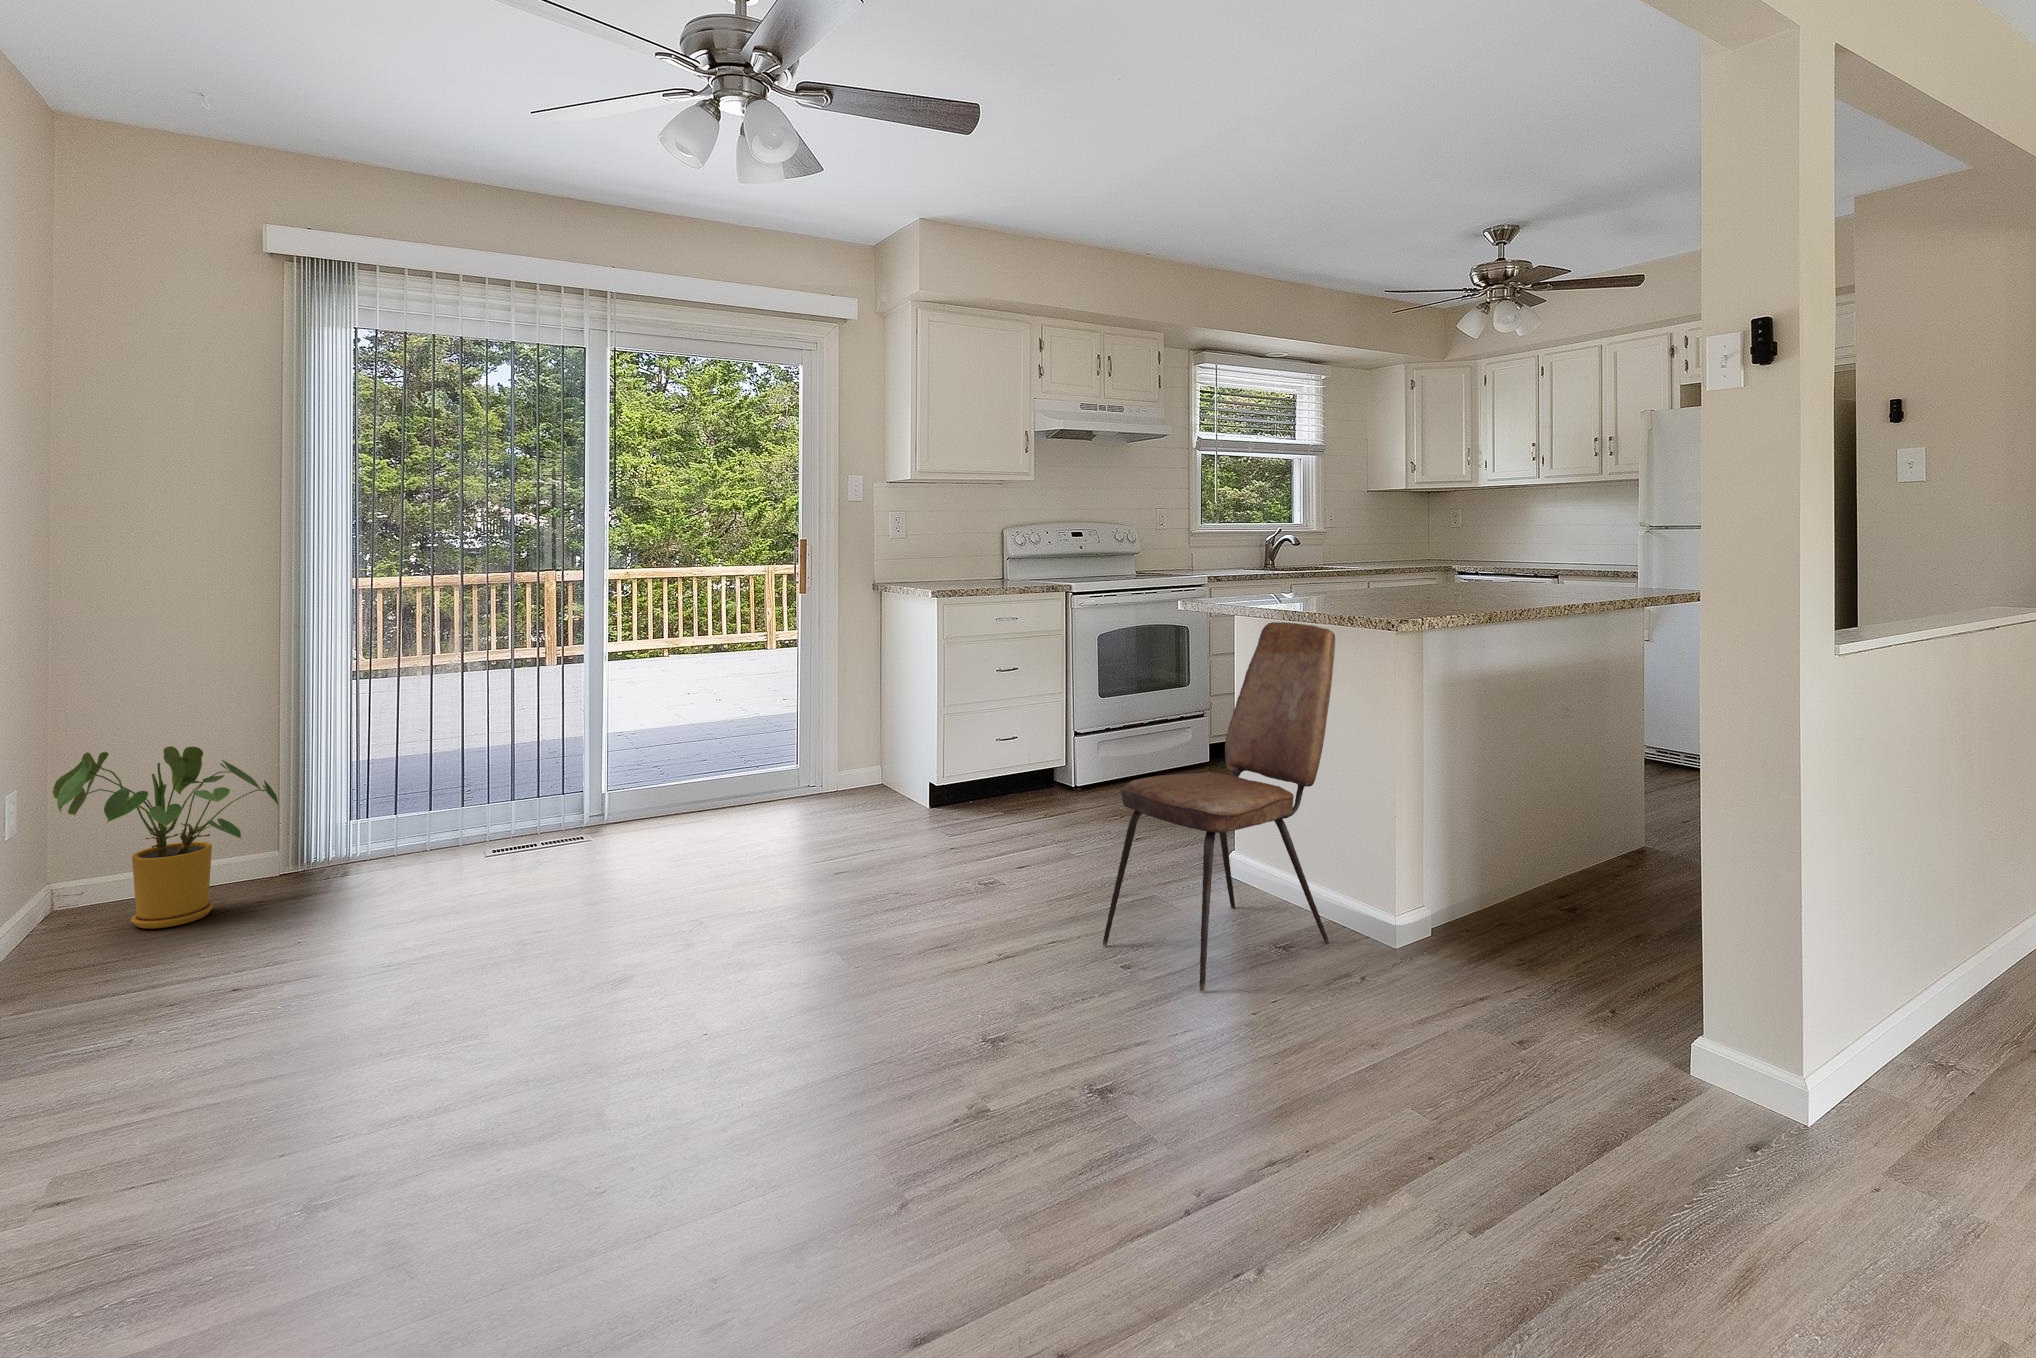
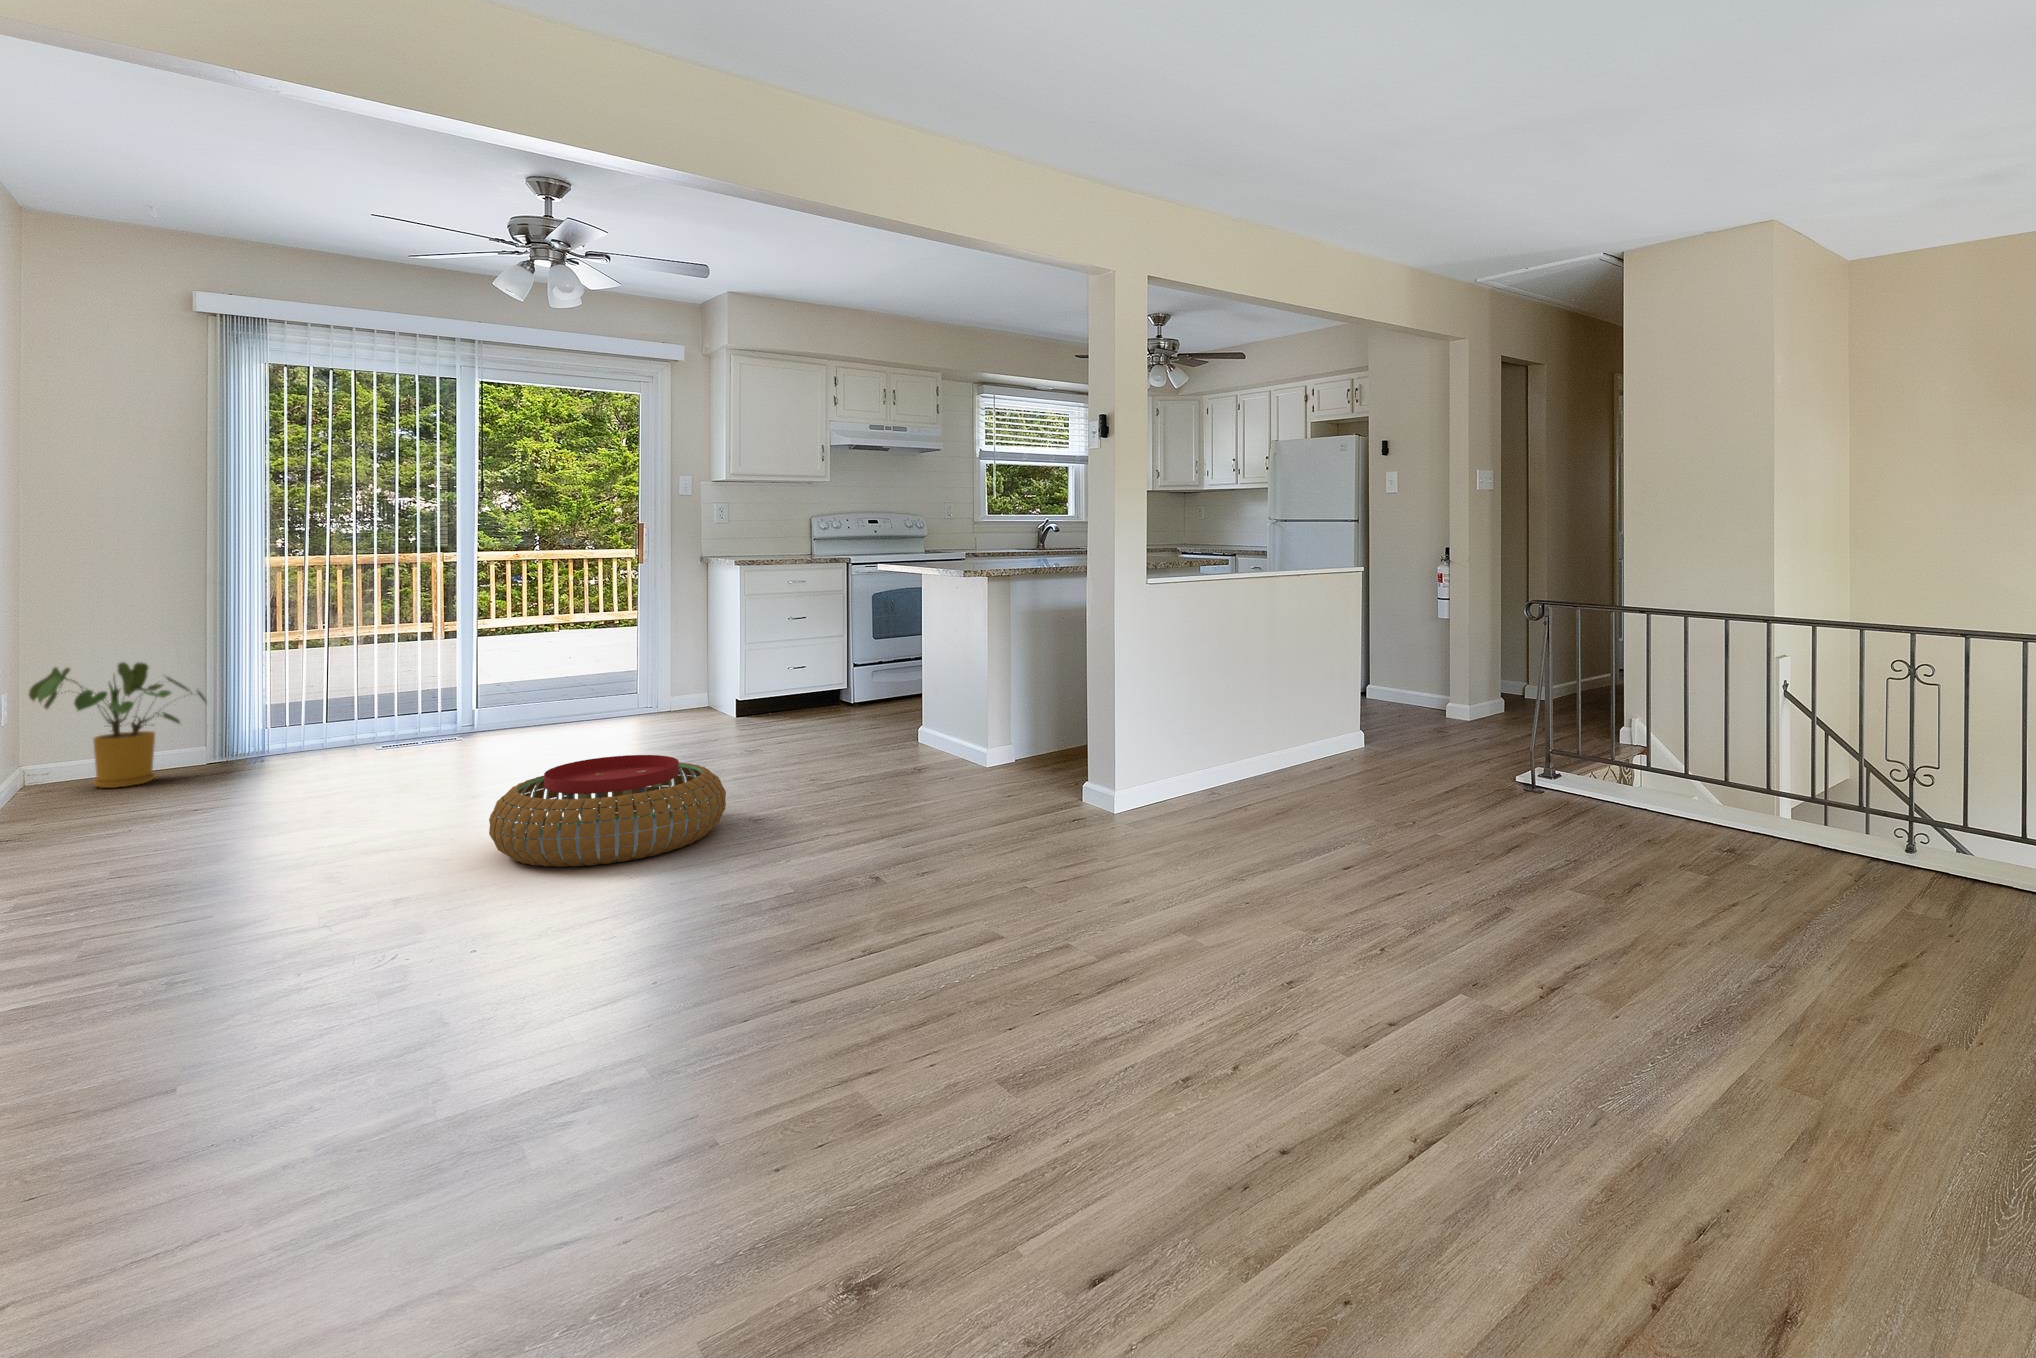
dining chair: present [1103,622,1335,991] -> none [797,575,955,787]
pouf: none [701,965,1093,1249] -> present [489,755,726,867]

